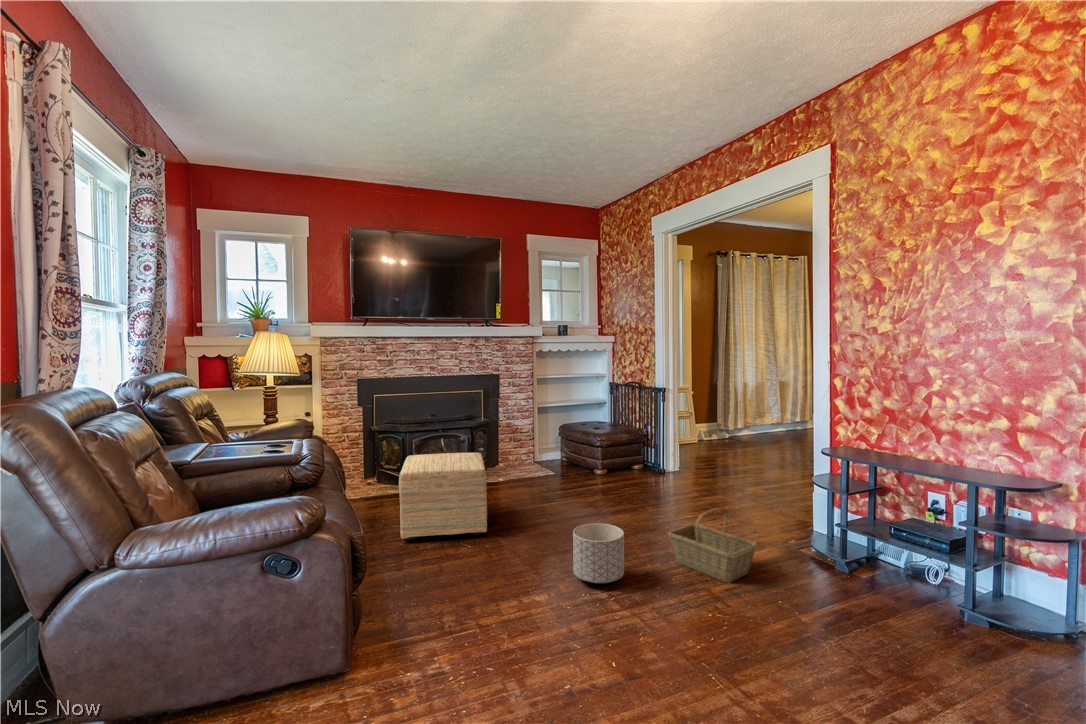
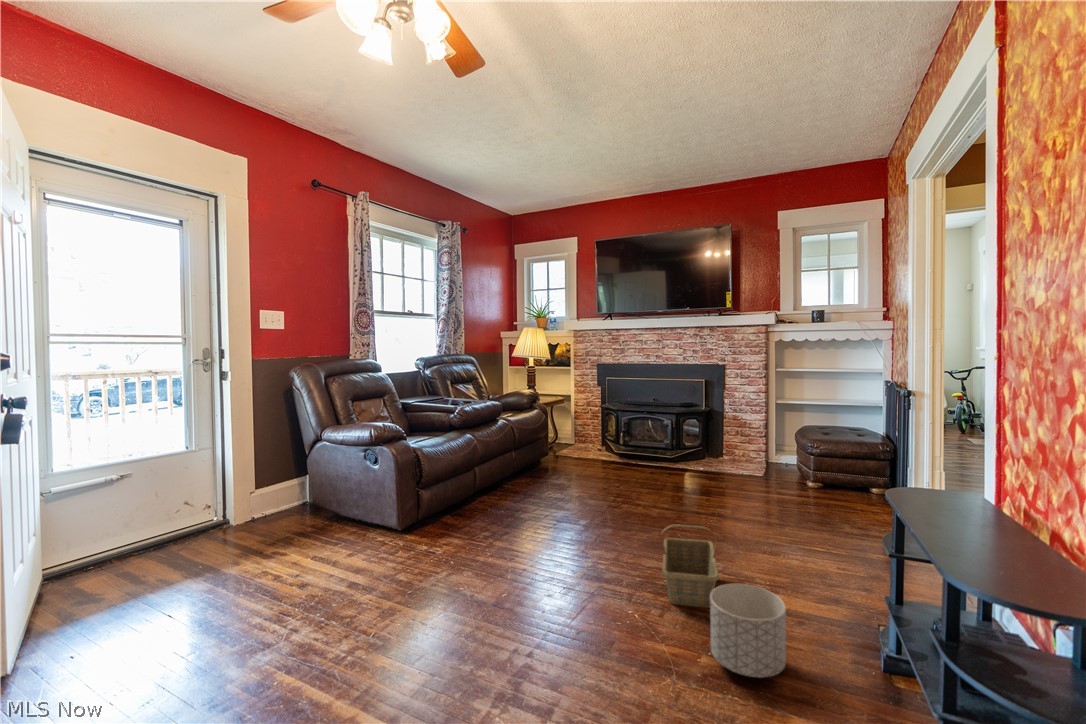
ottoman: present [399,452,487,540] -> none [531,427,622,500]
planter: present [573,523,624,584] -> present [710,584,786,678]

